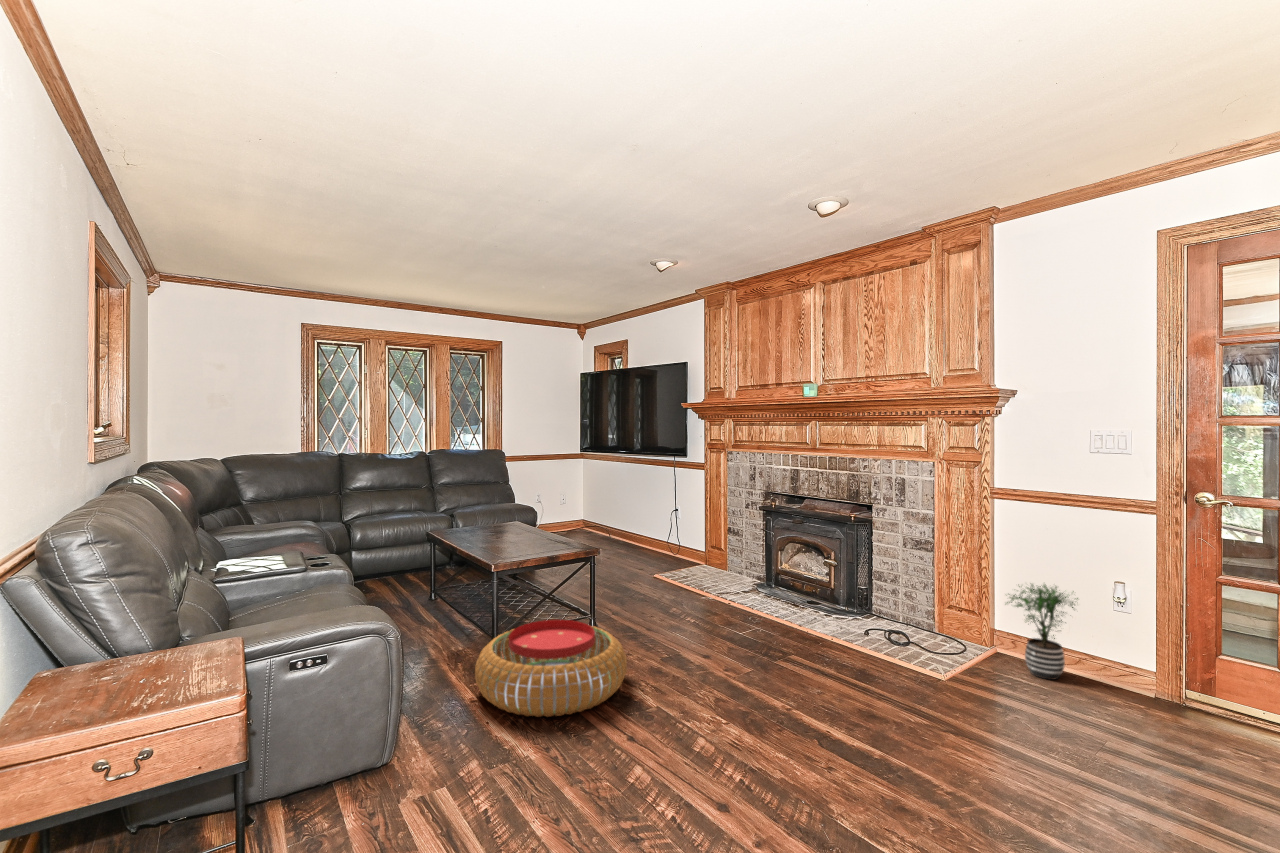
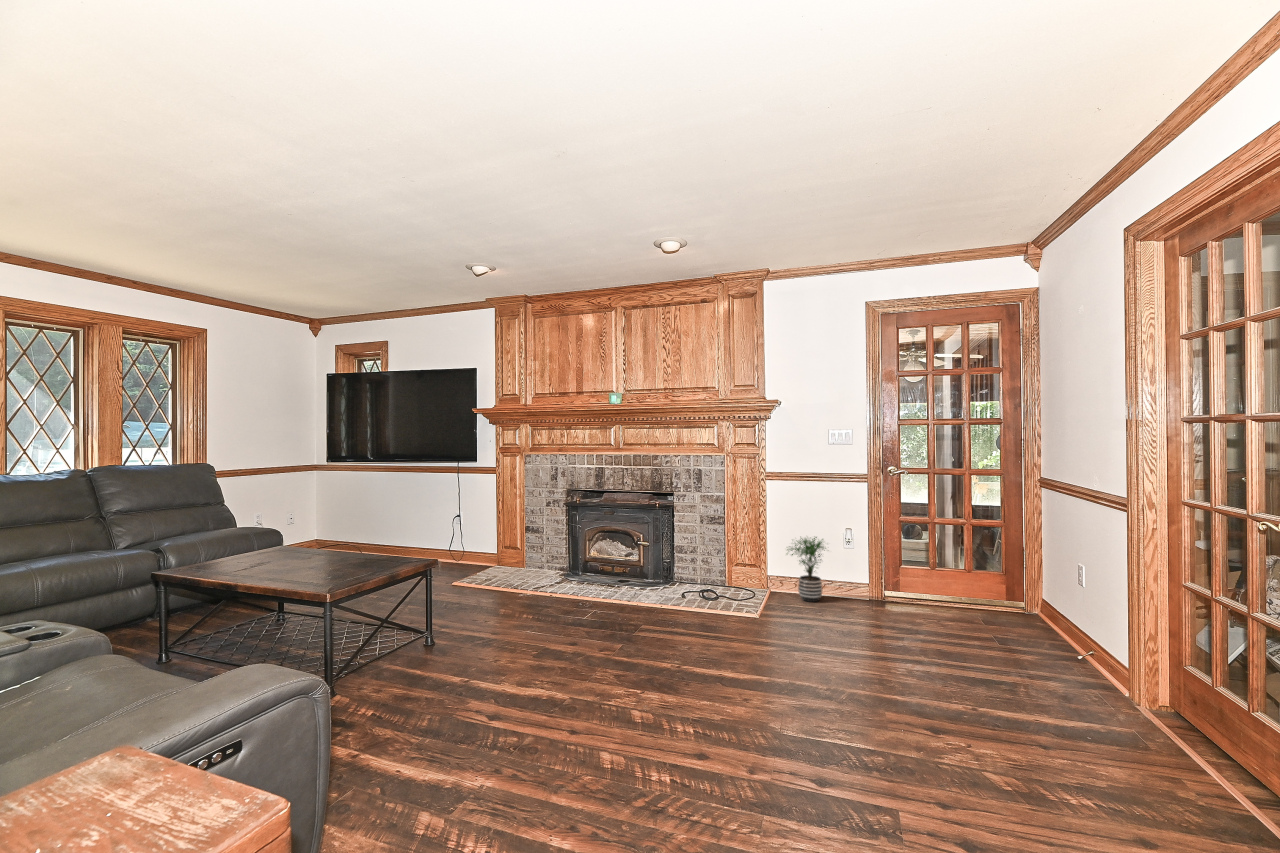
pouf: present [475,620,627,717] -> none [399,625,561,728]

